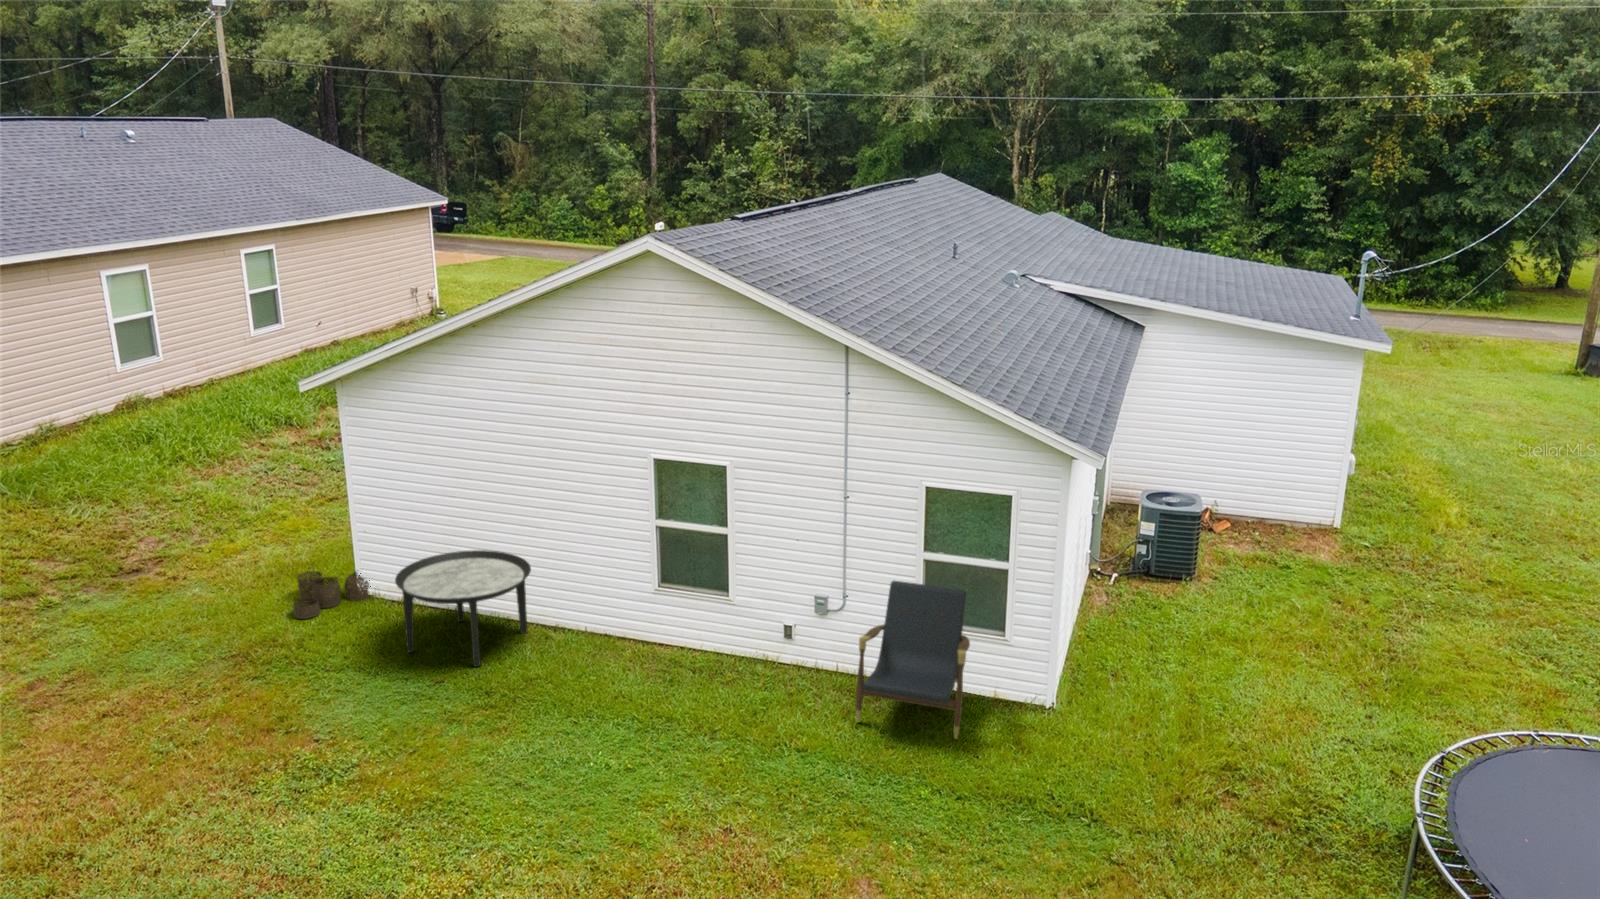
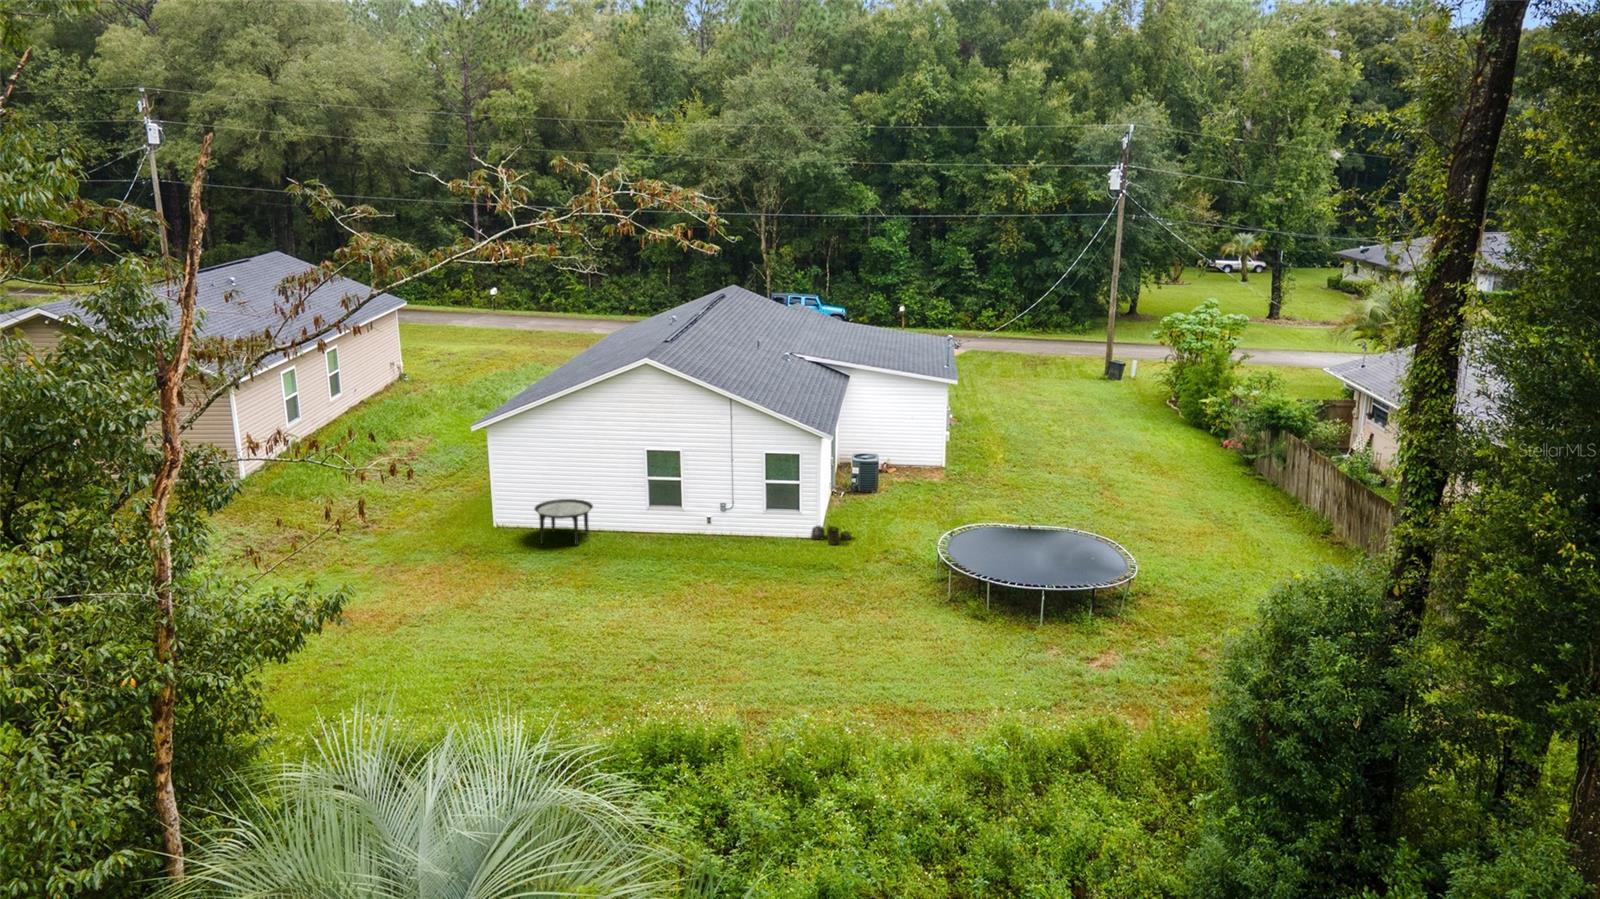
woven basket: present [293,571,372,619] -> present [811,526,851,545]
lounge chair: present [856,581,970,739] -> none [745,493,787,549]

